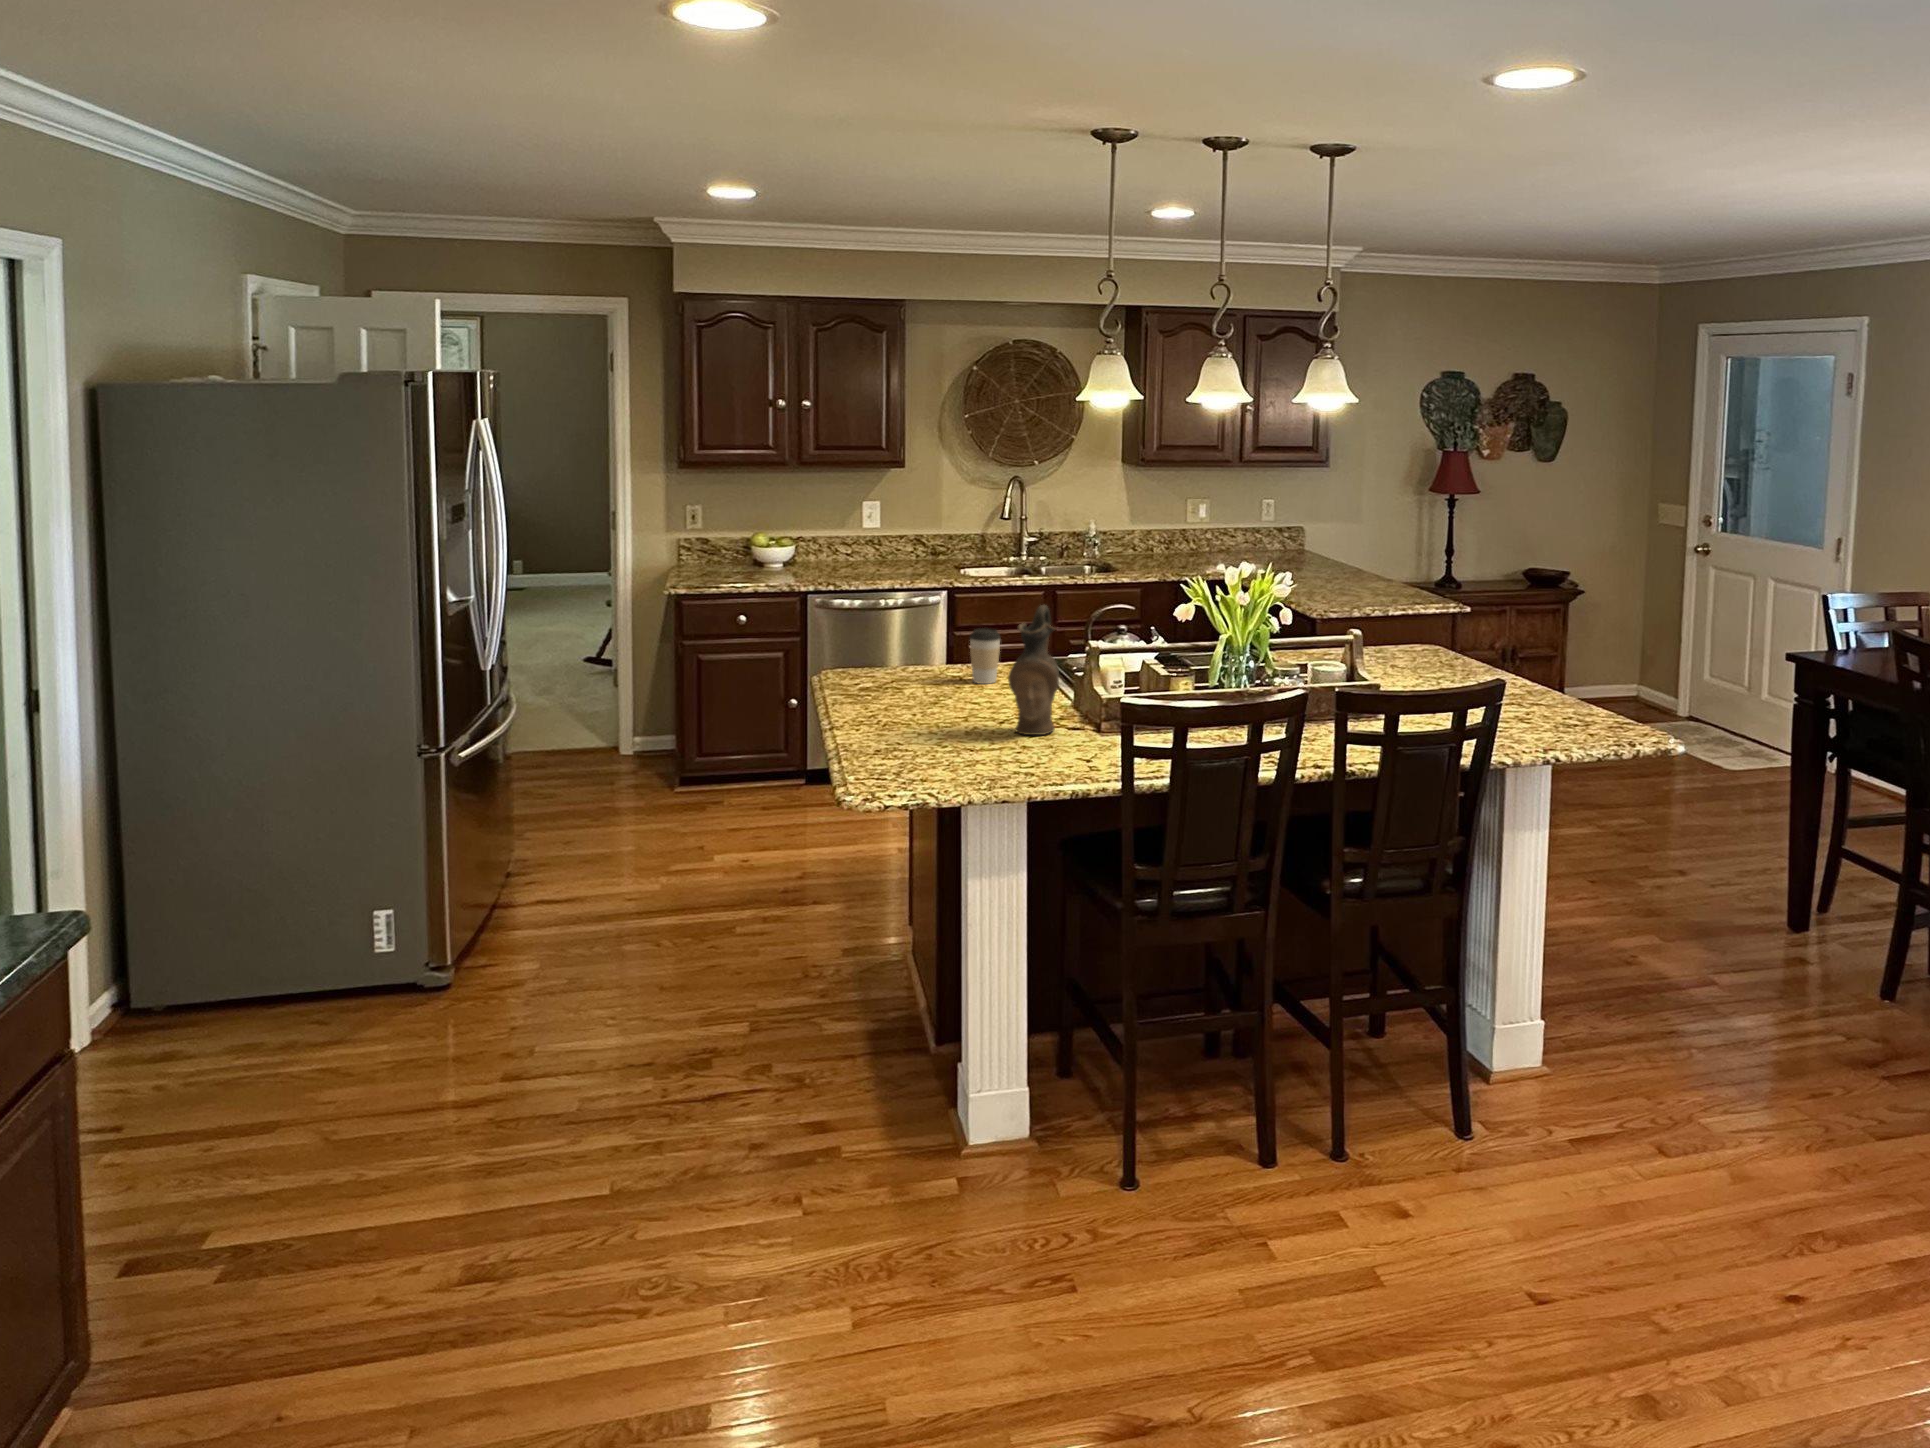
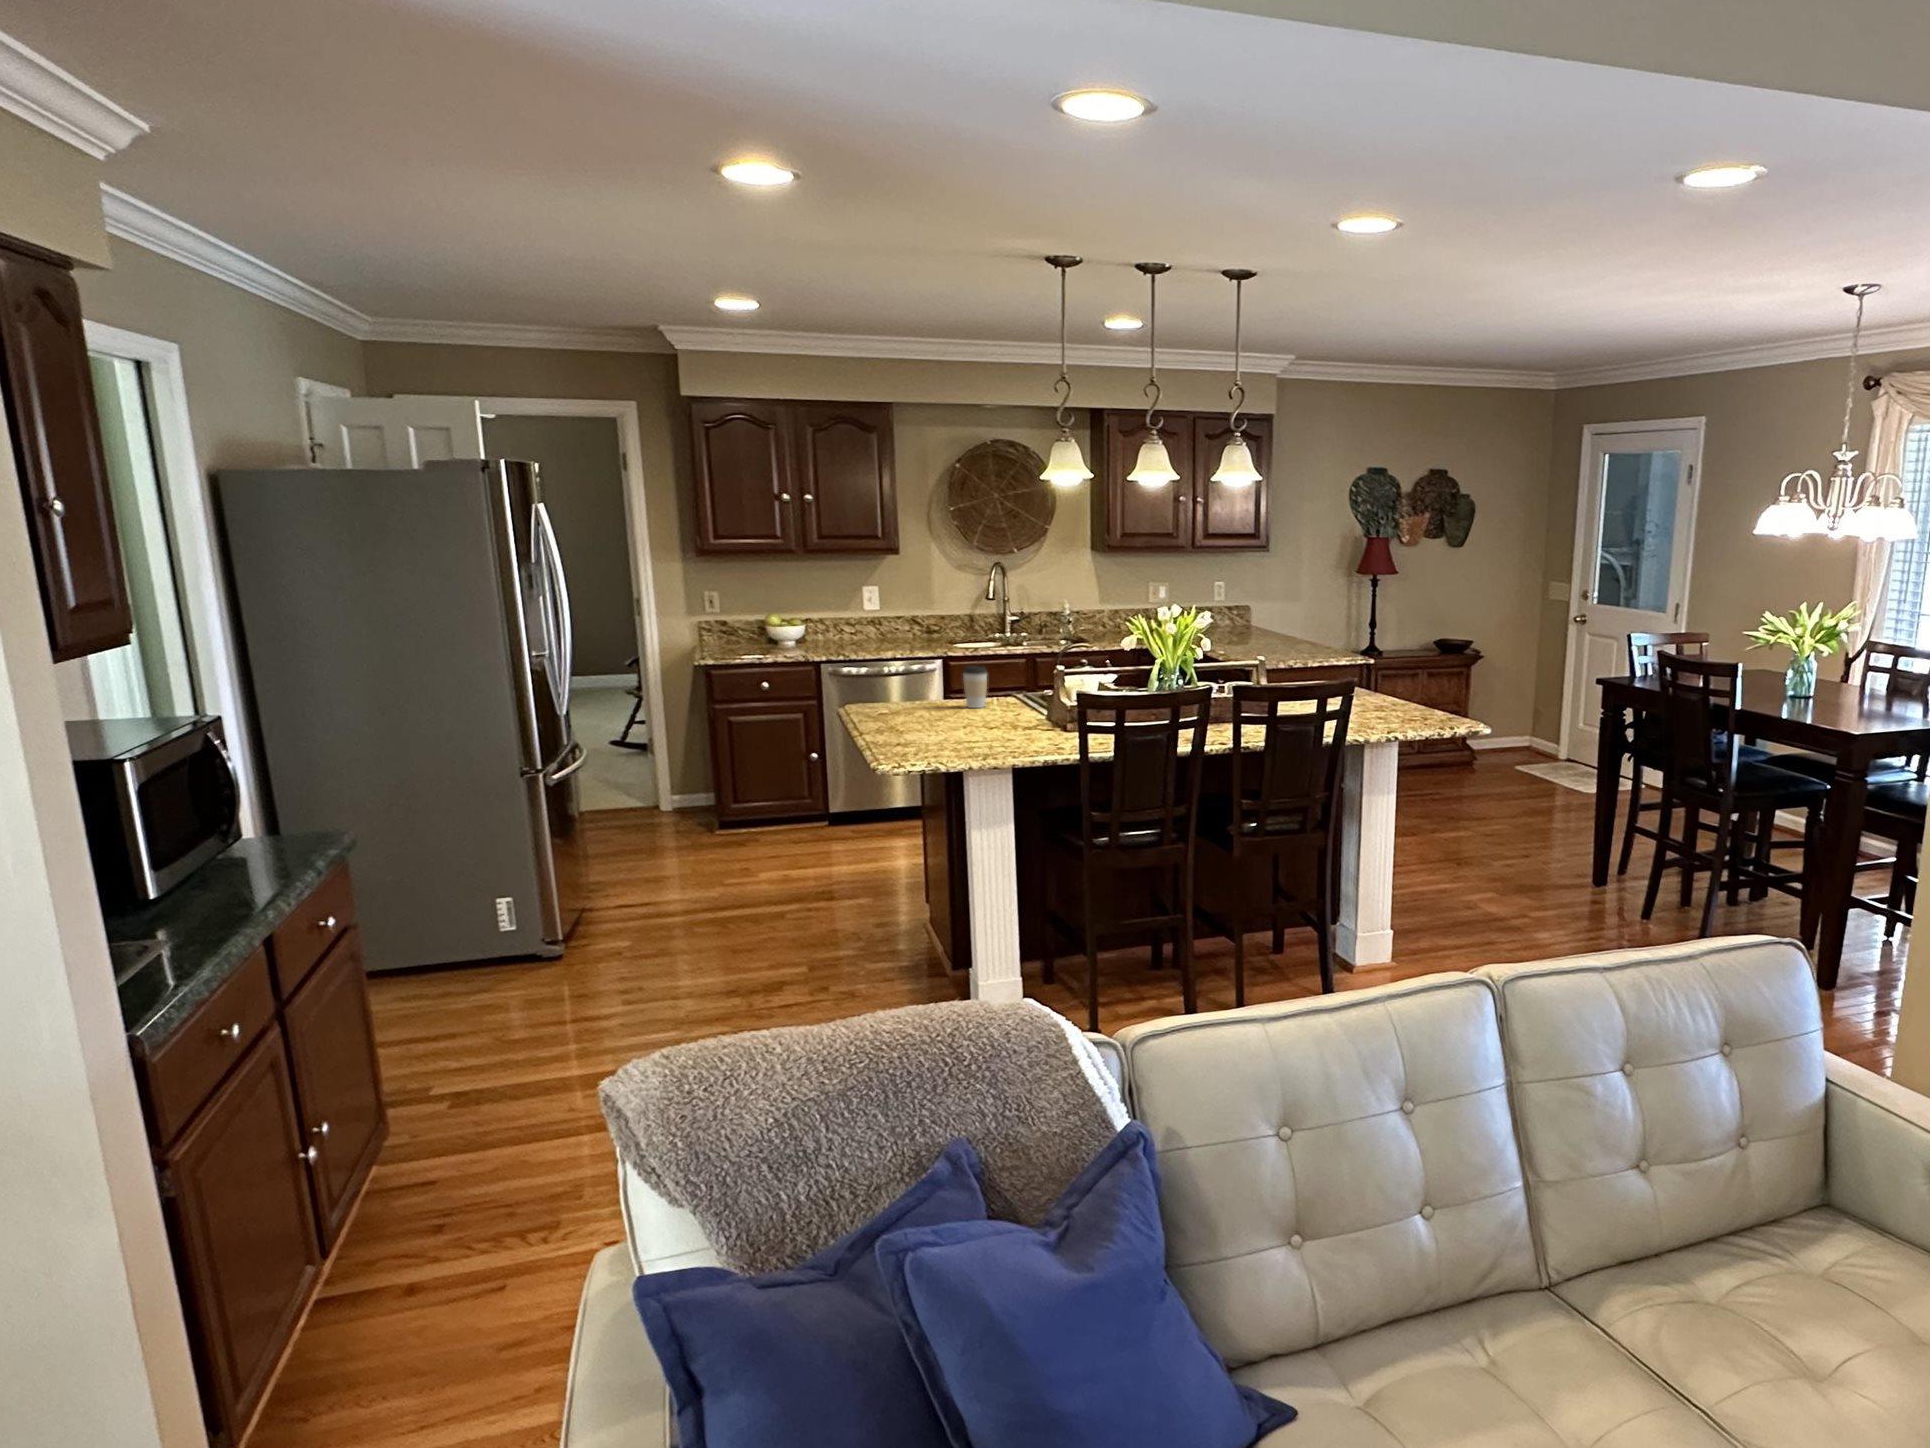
ceramic pitcher: present [1008,605,1059,735] -> none [994,635,1032,732]

